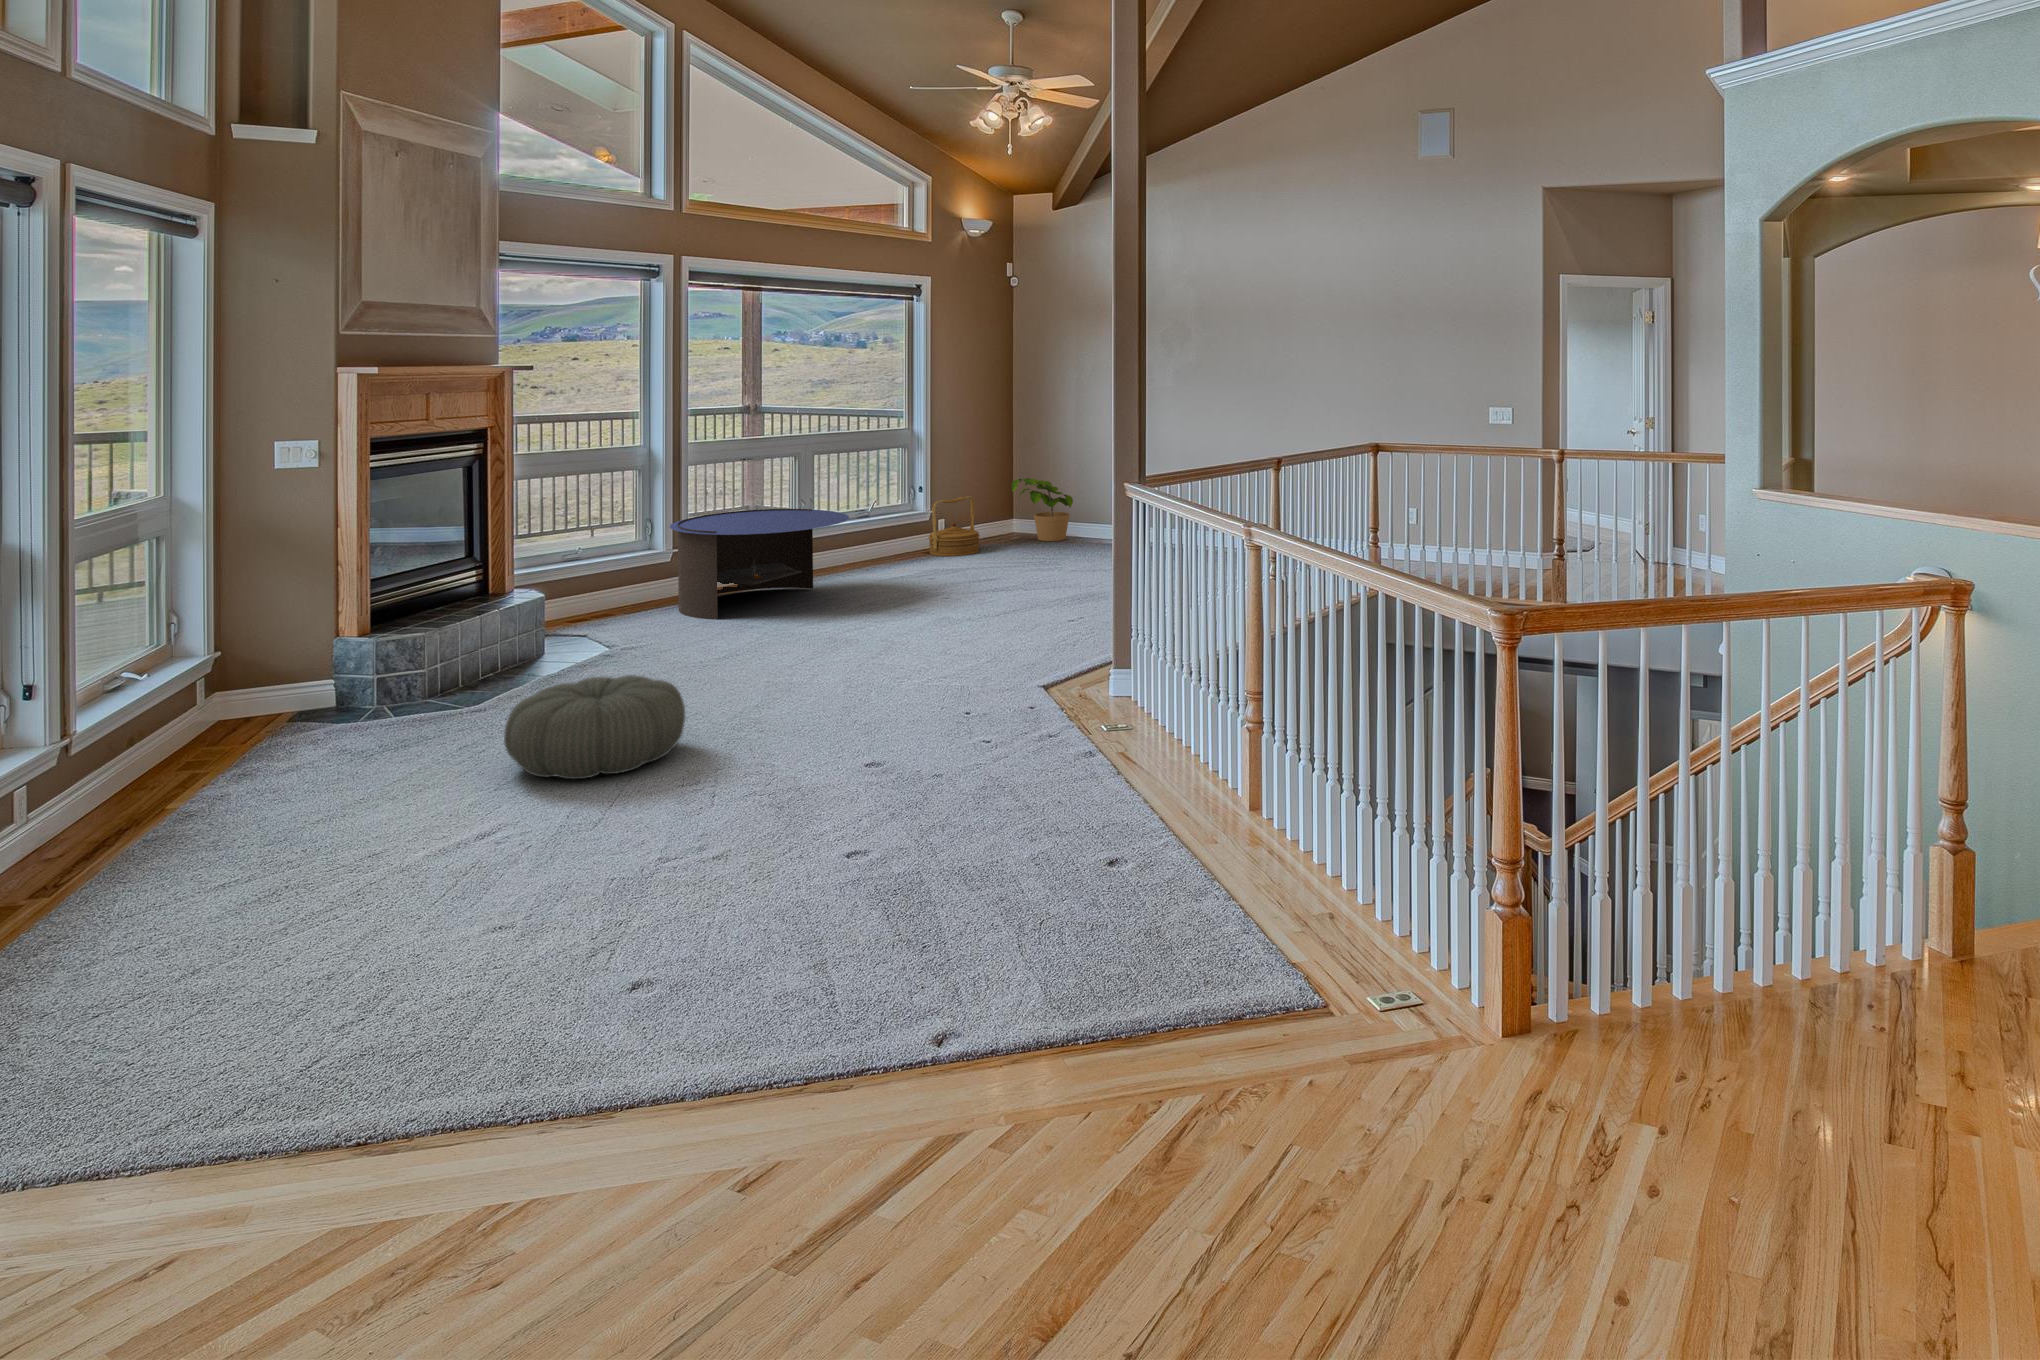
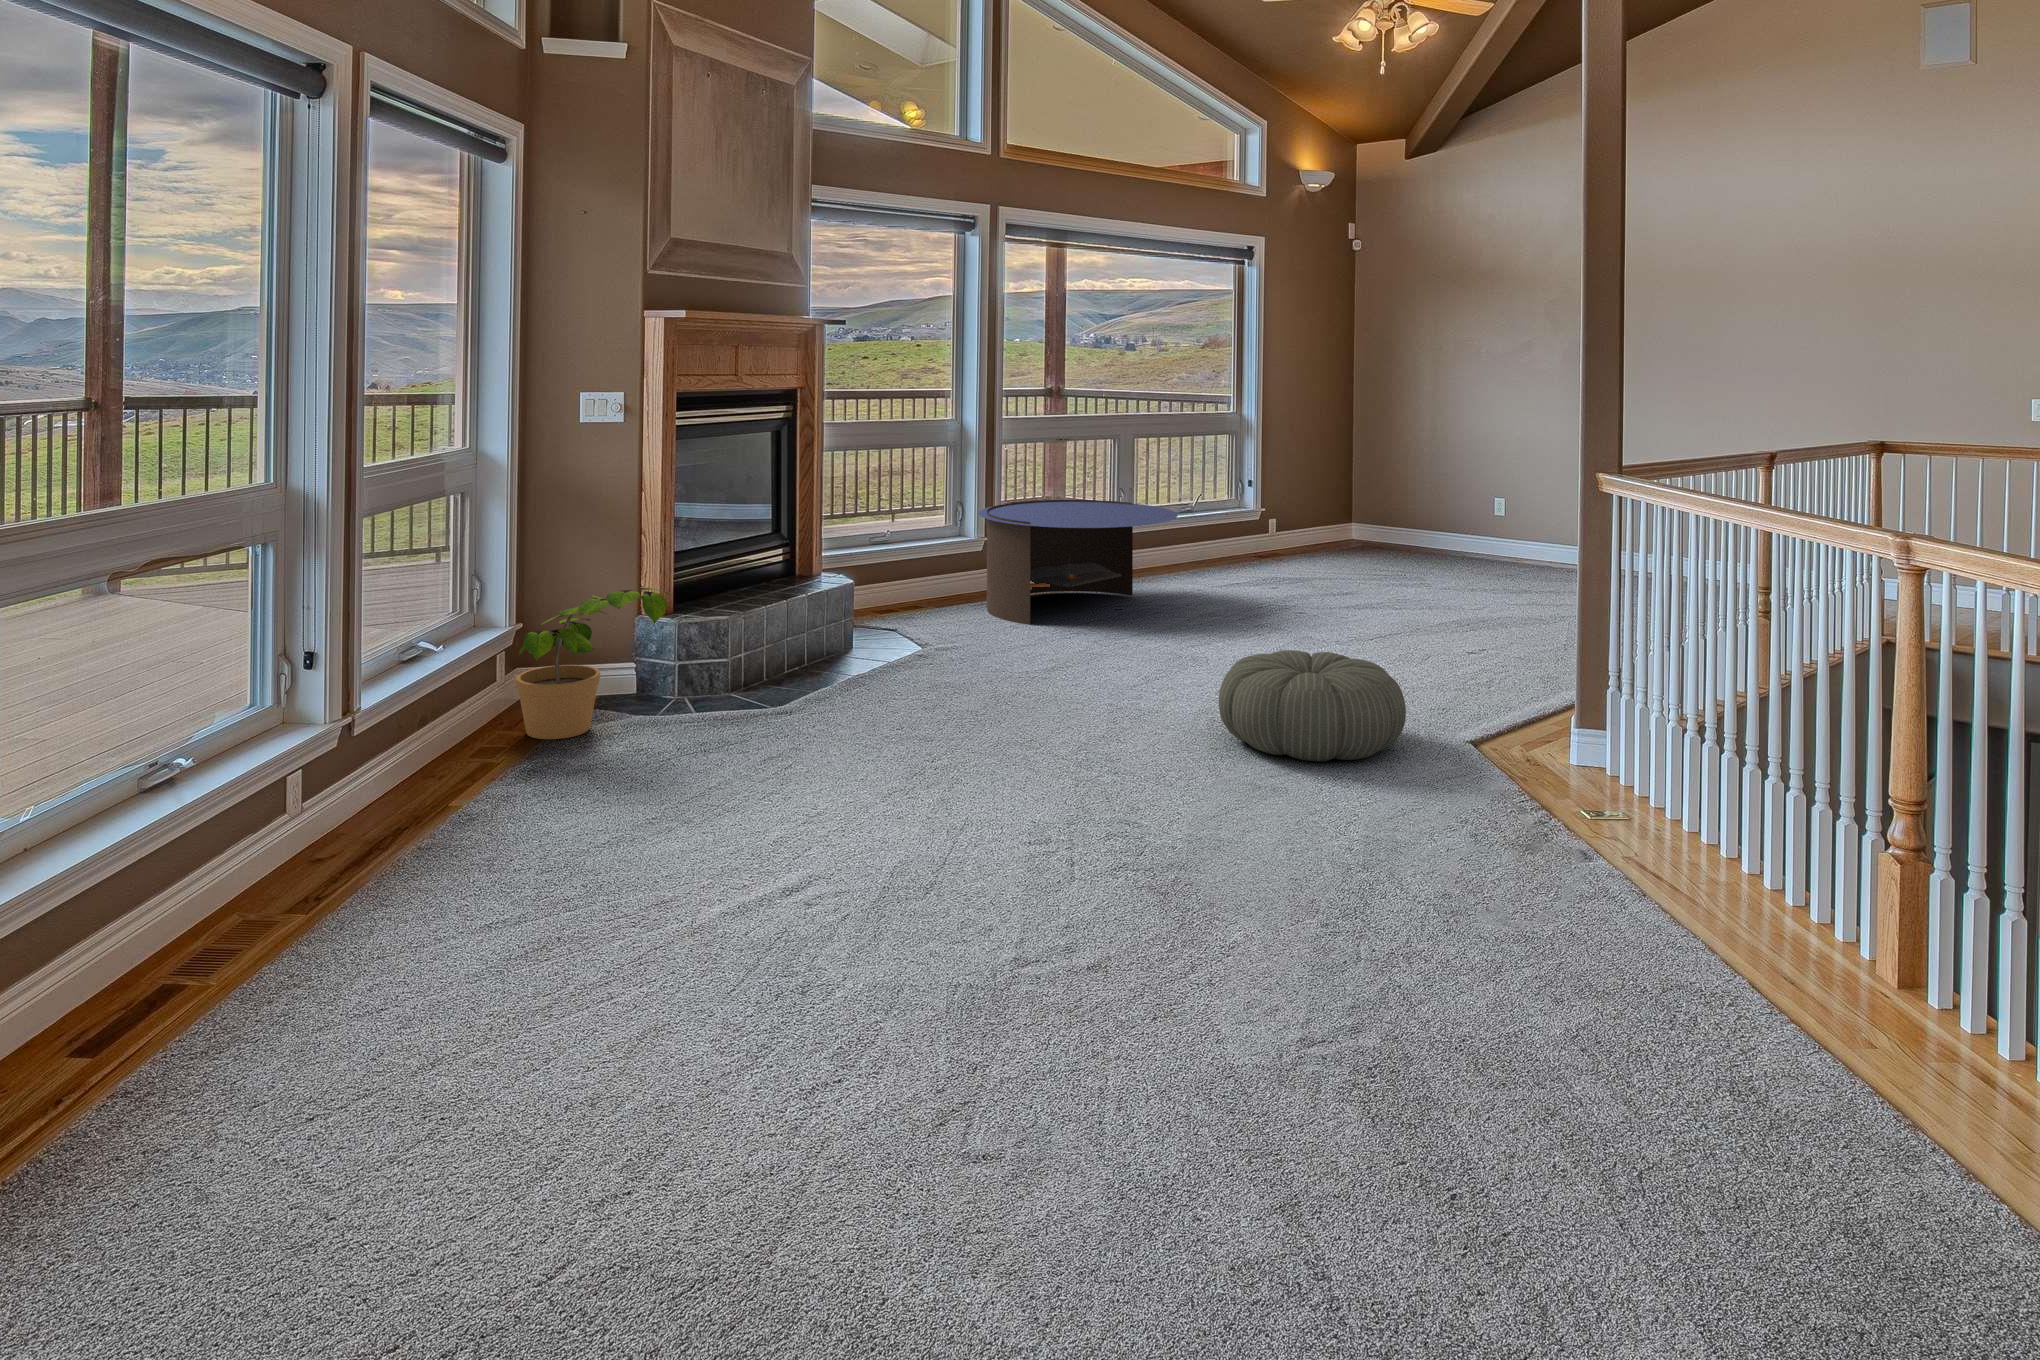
potted plant: present [1012,478,1073,541] -> present [516,587,671,739]
woven basket: present [928,496,980,556] -> none [1258,498,1319,569]
pouf: present [504,675,685,779] -> present [1219,650,1406,761]

